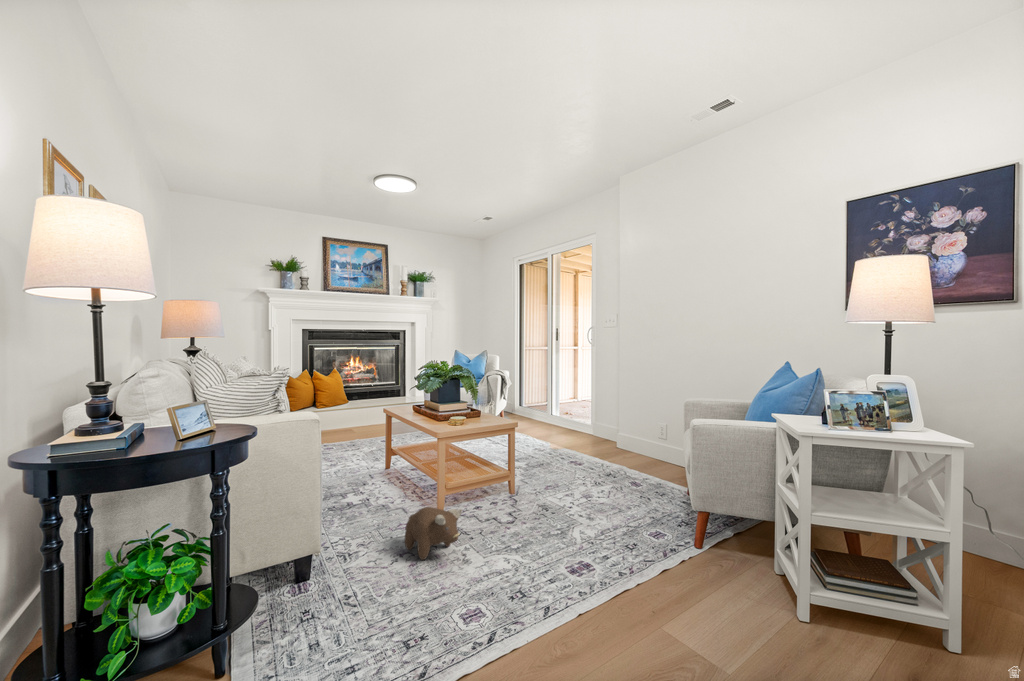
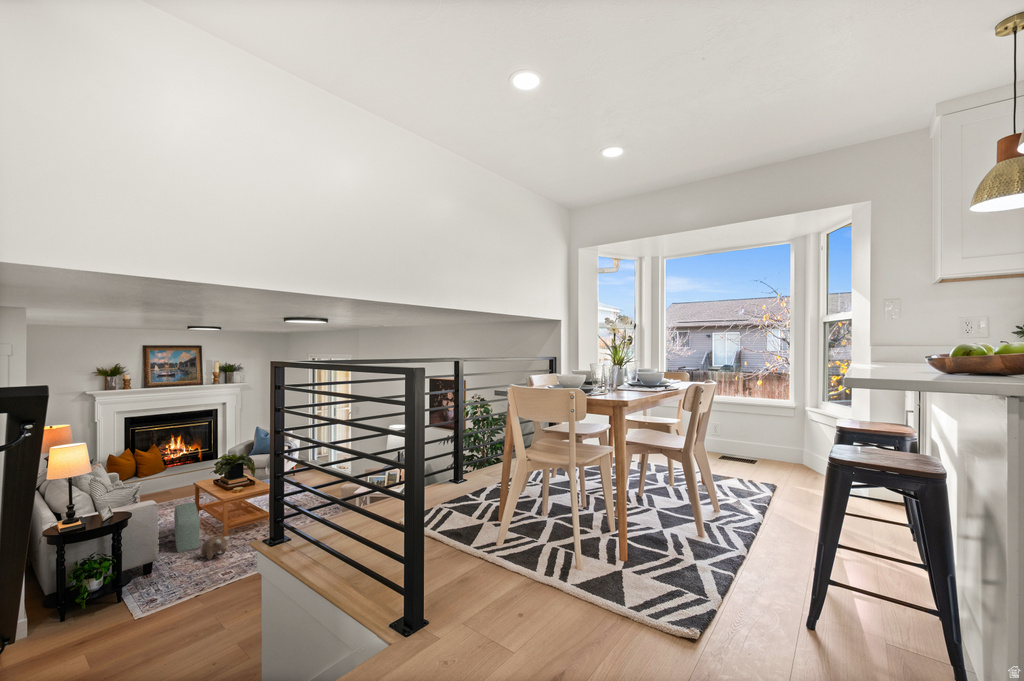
pouf: none [357,439,398,531] -> present [174,503,200,552]

